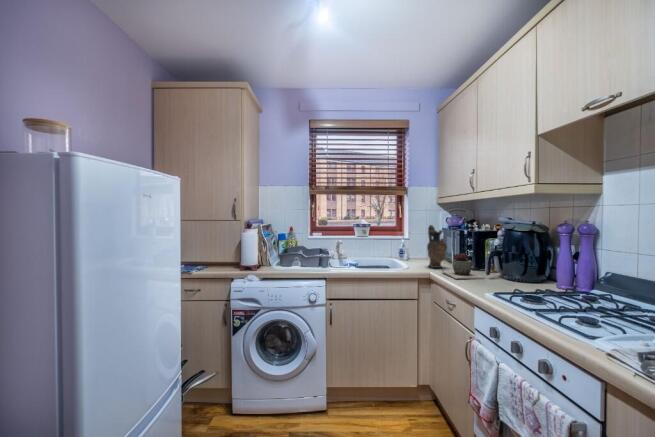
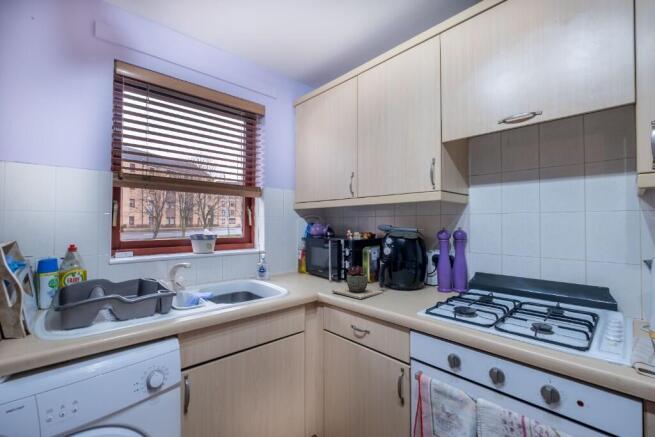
ceramic pitcher: present [427,225,447,268] -> none [300,234,325,287]

